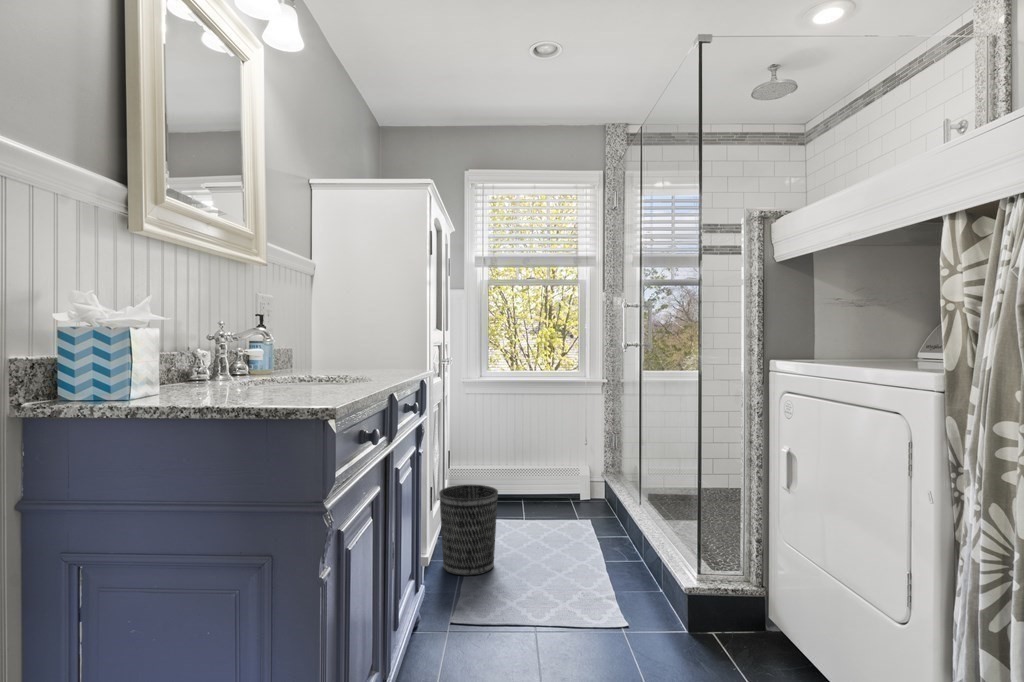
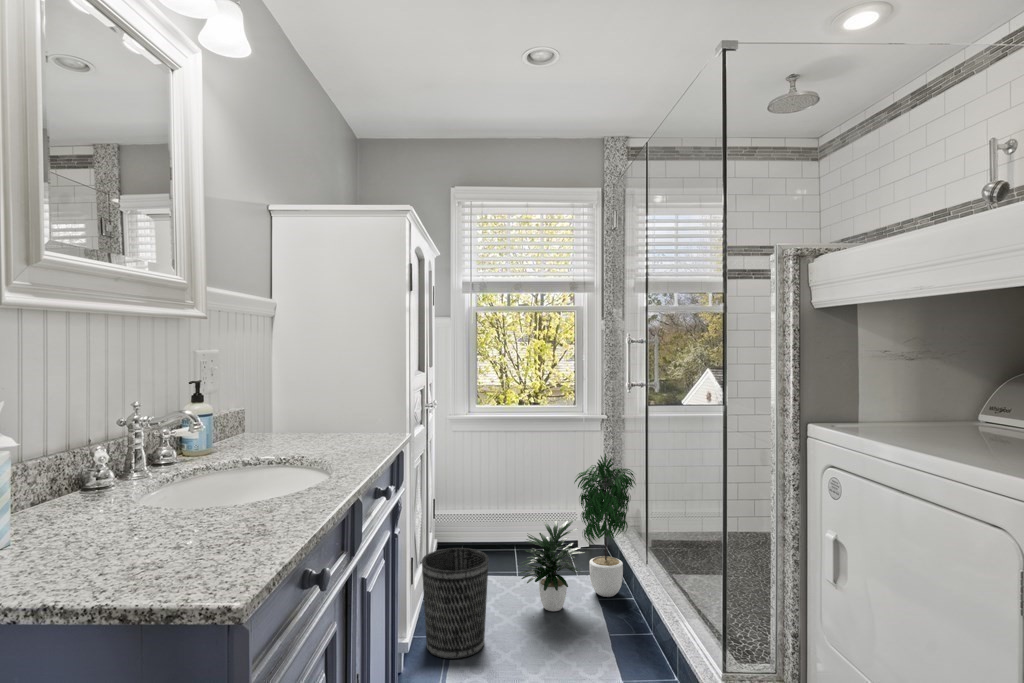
potted plant: none [526,406,632,544] -> present [520,454,636,611]

